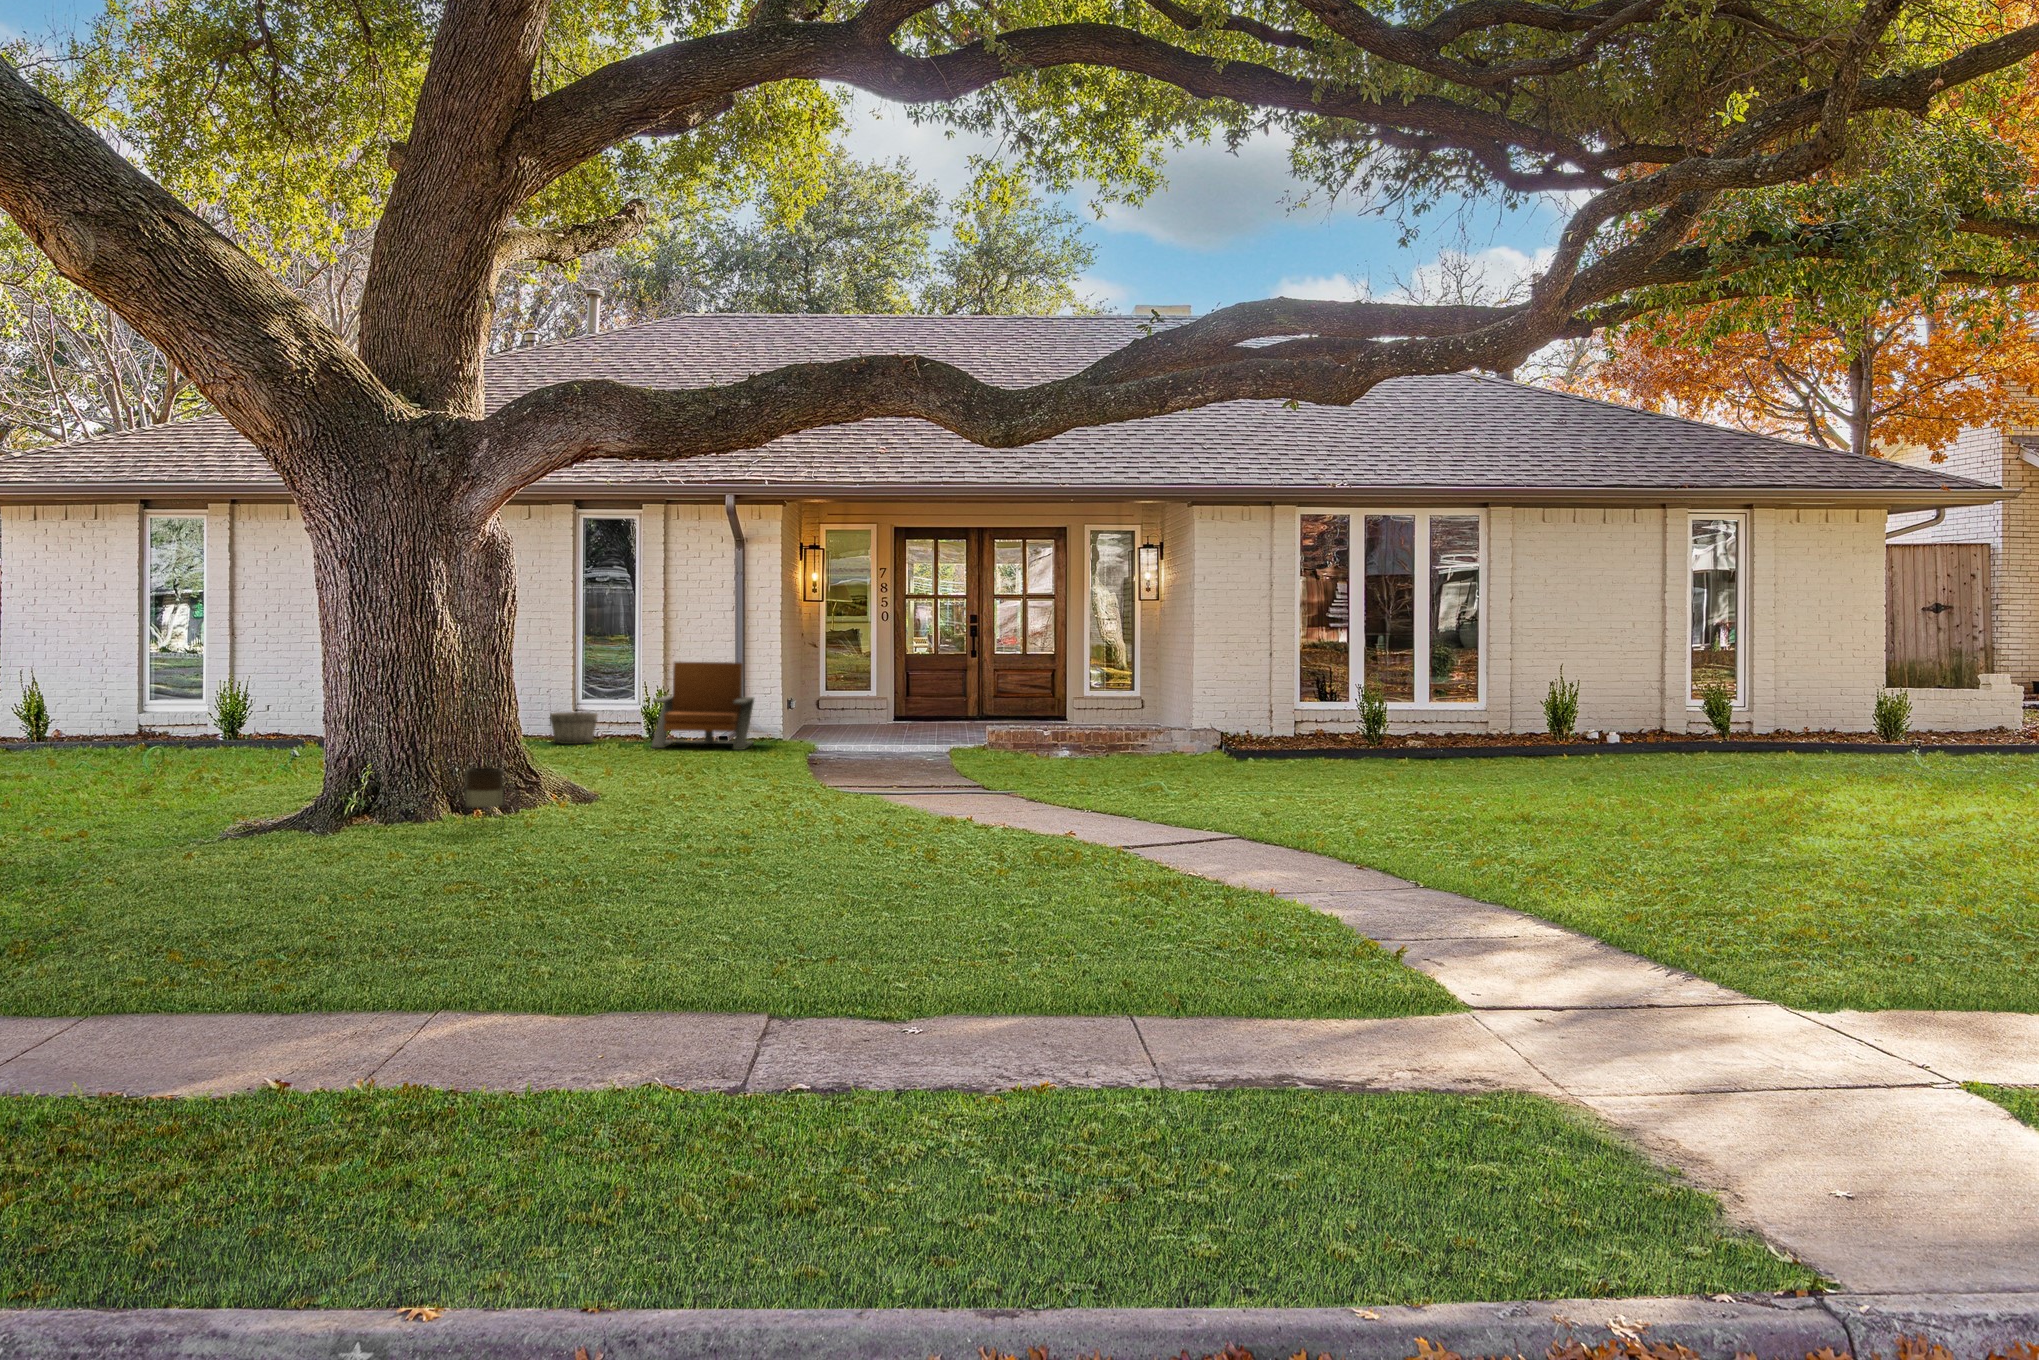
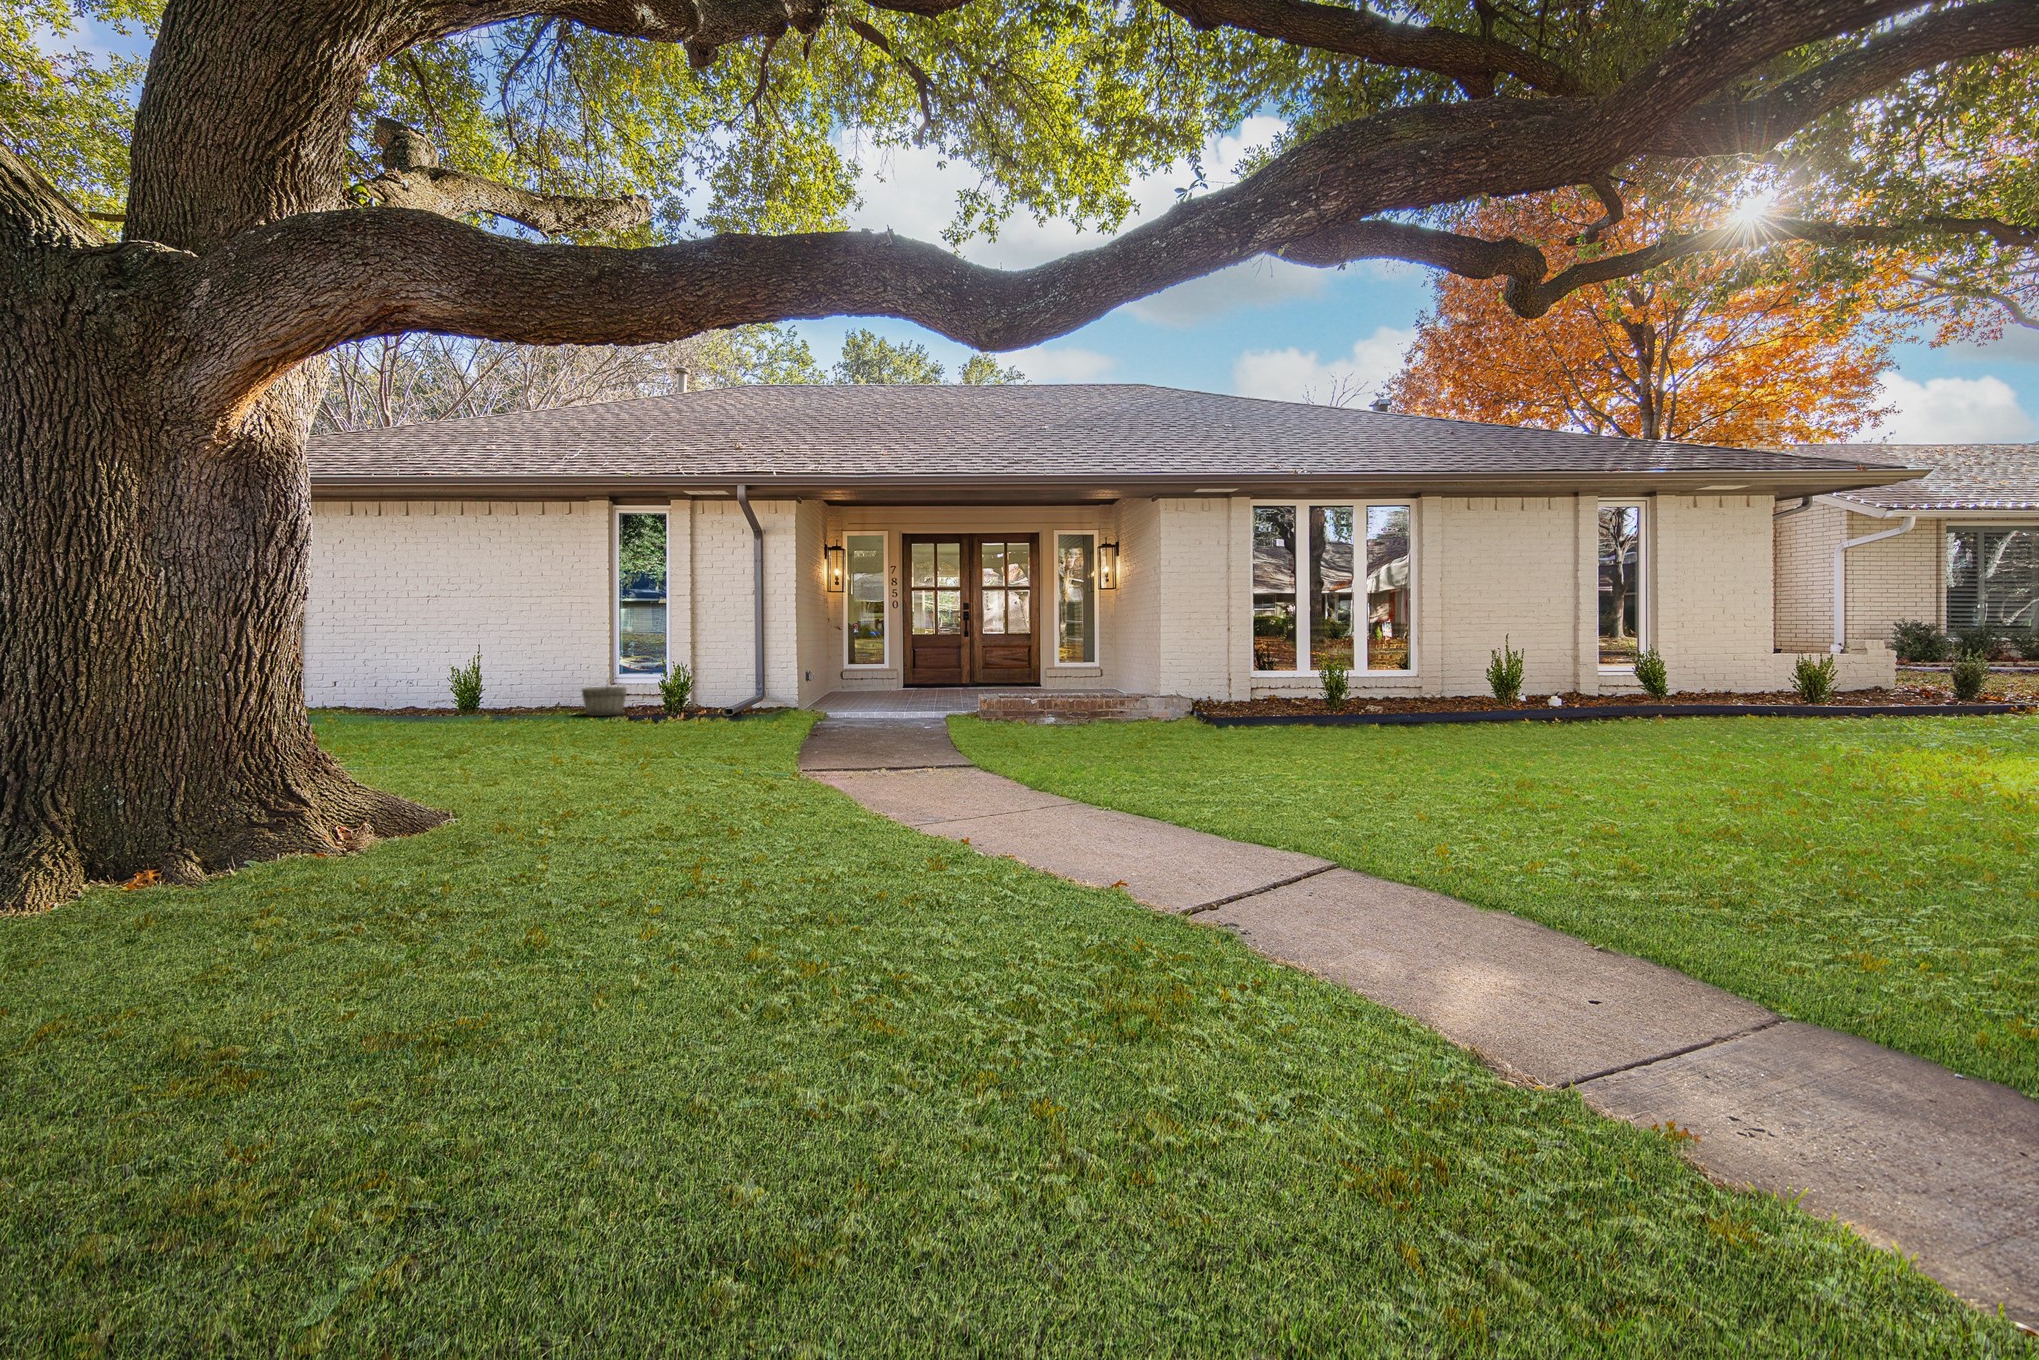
lounge chair: present [652,662,754,750] -> none [668,640,770,721]
planter: present [464,767,504,814] -> none [140,787,224,888]

